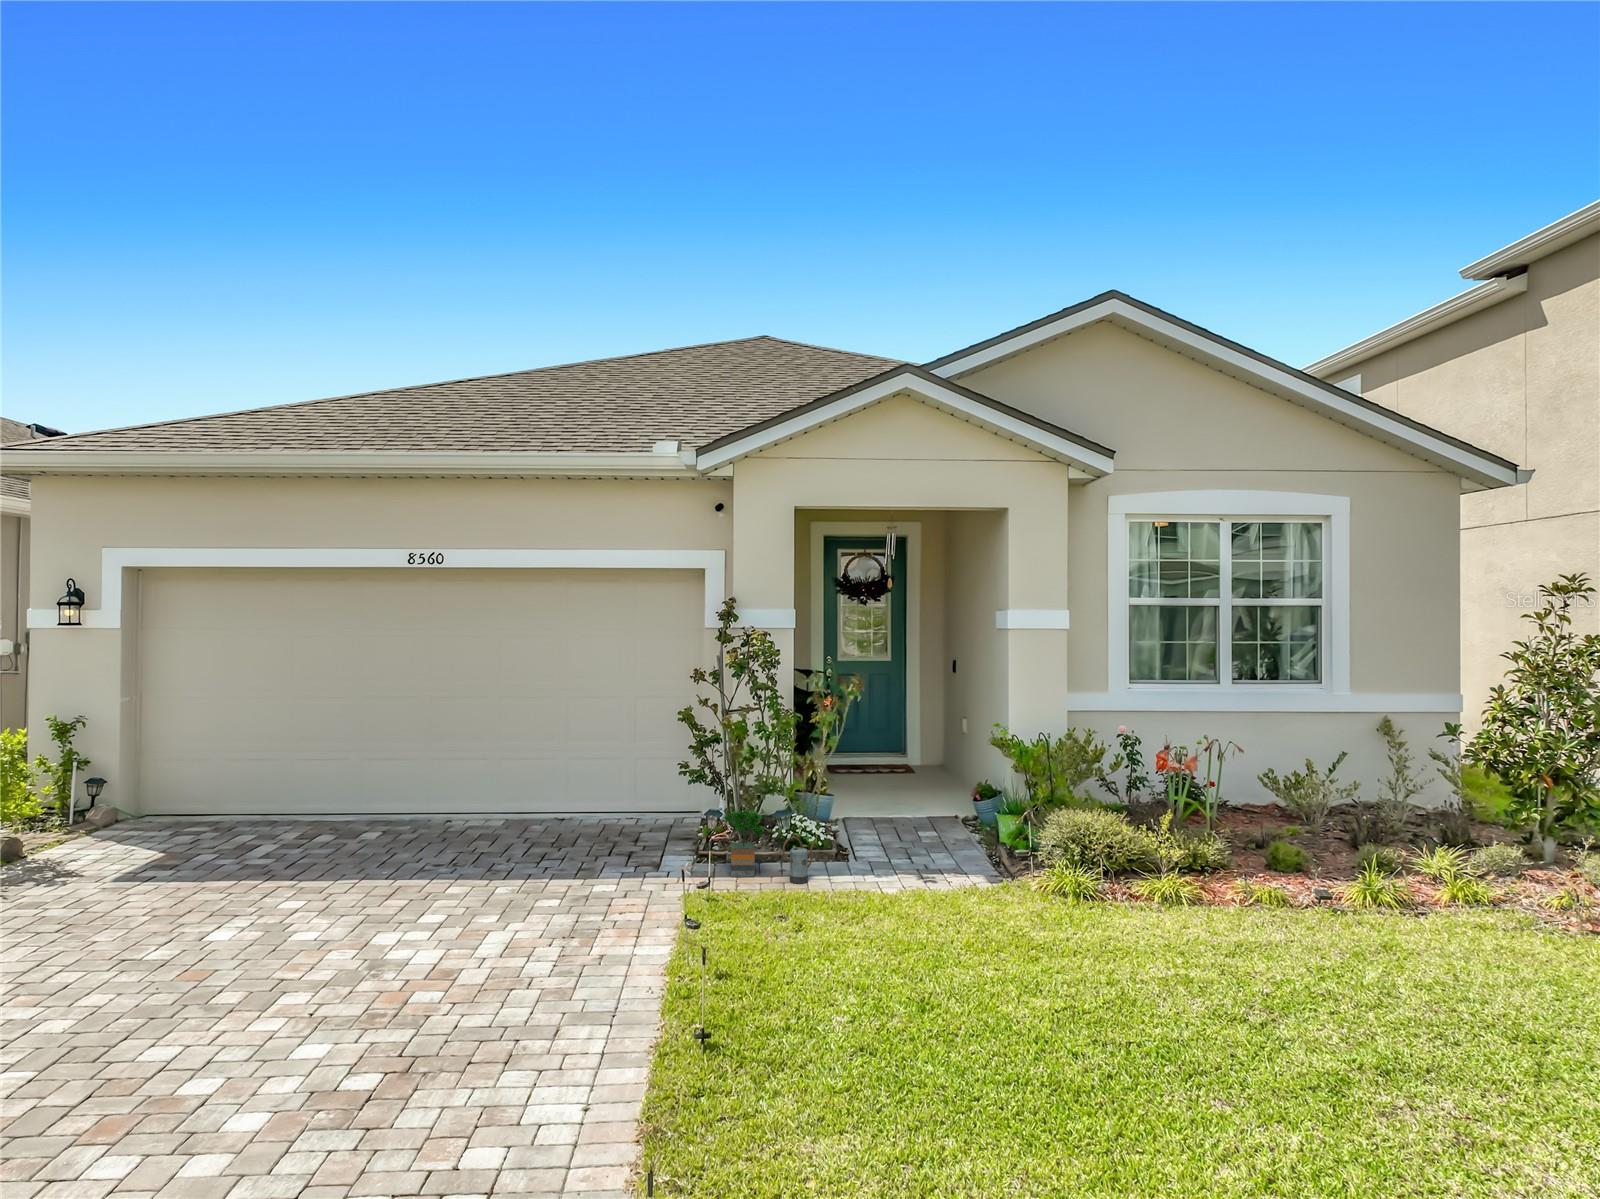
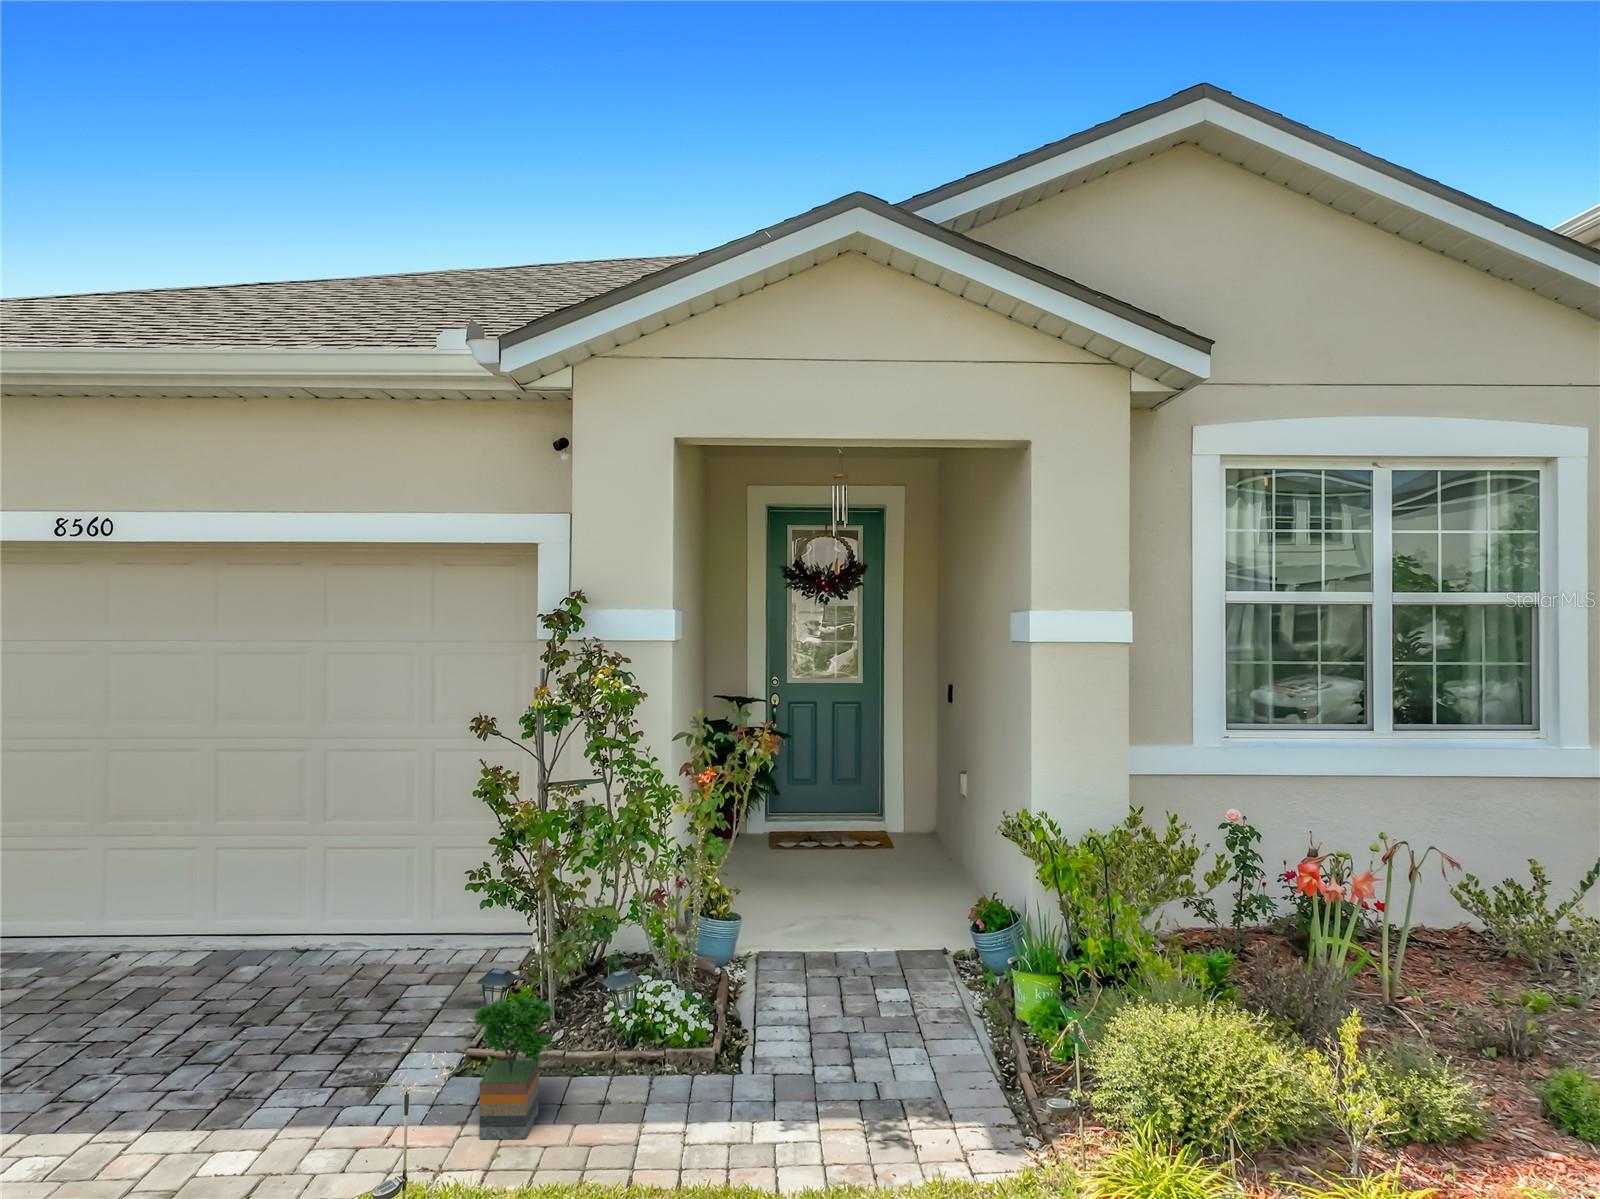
watering can: present [782,836,815,884] -> none [568,1069,646,1169]

